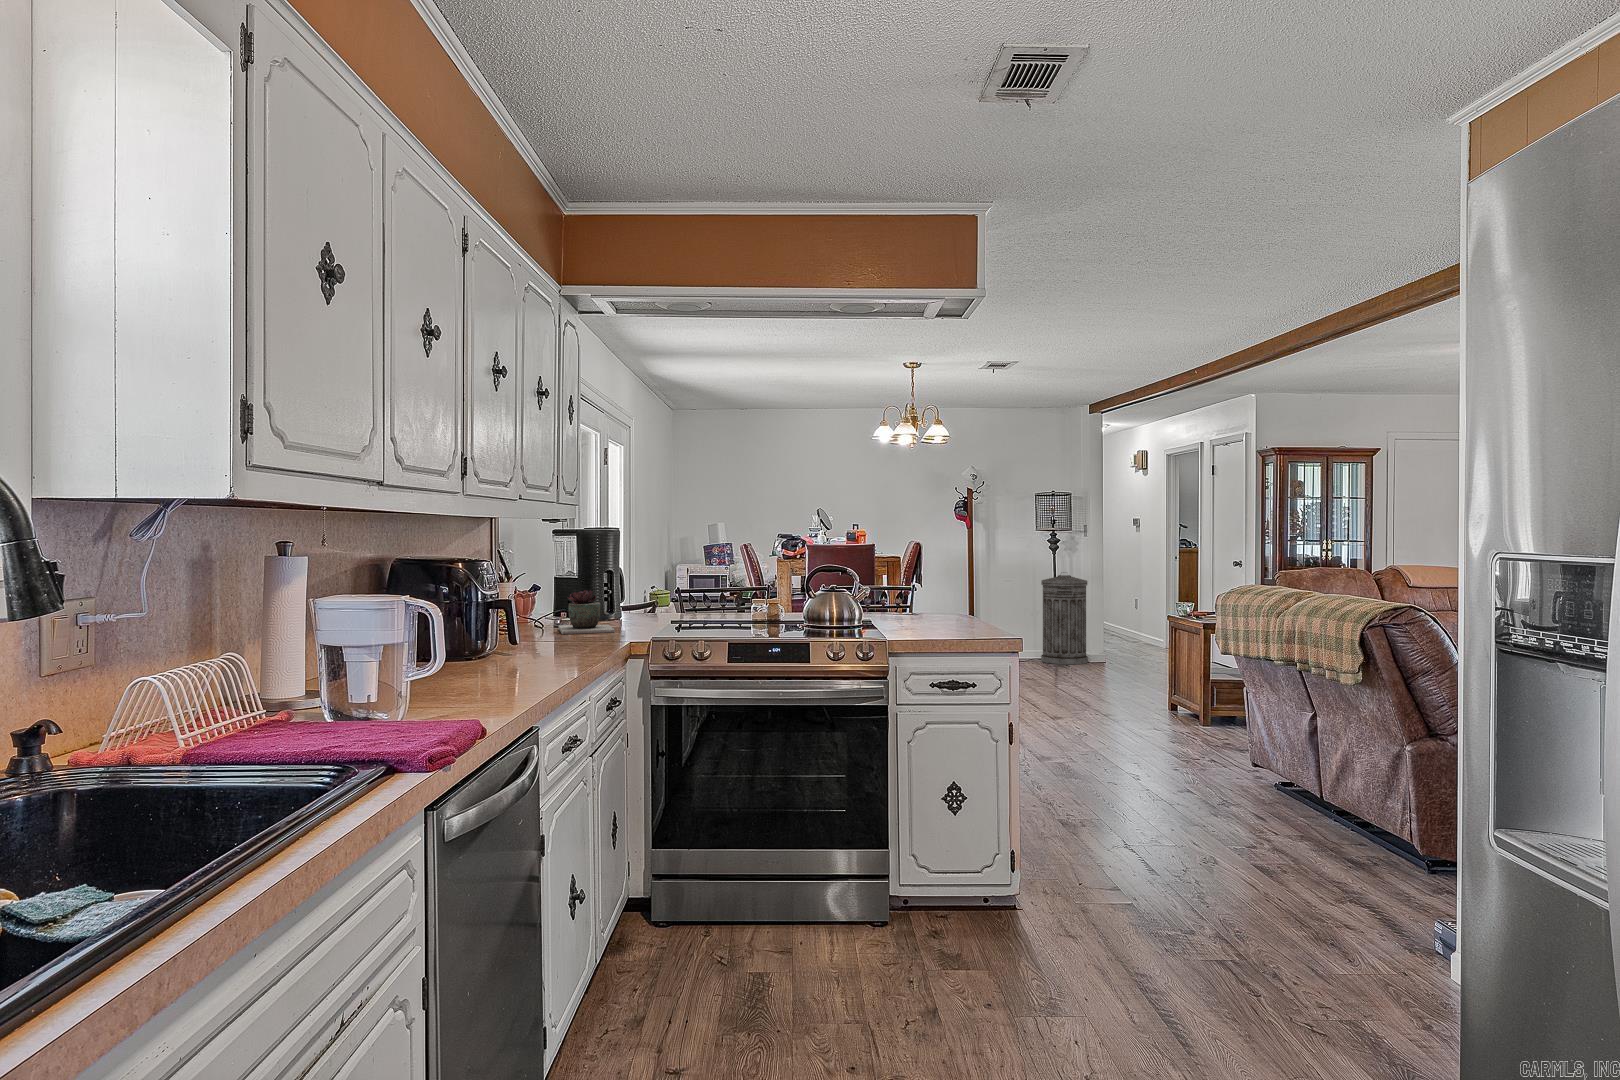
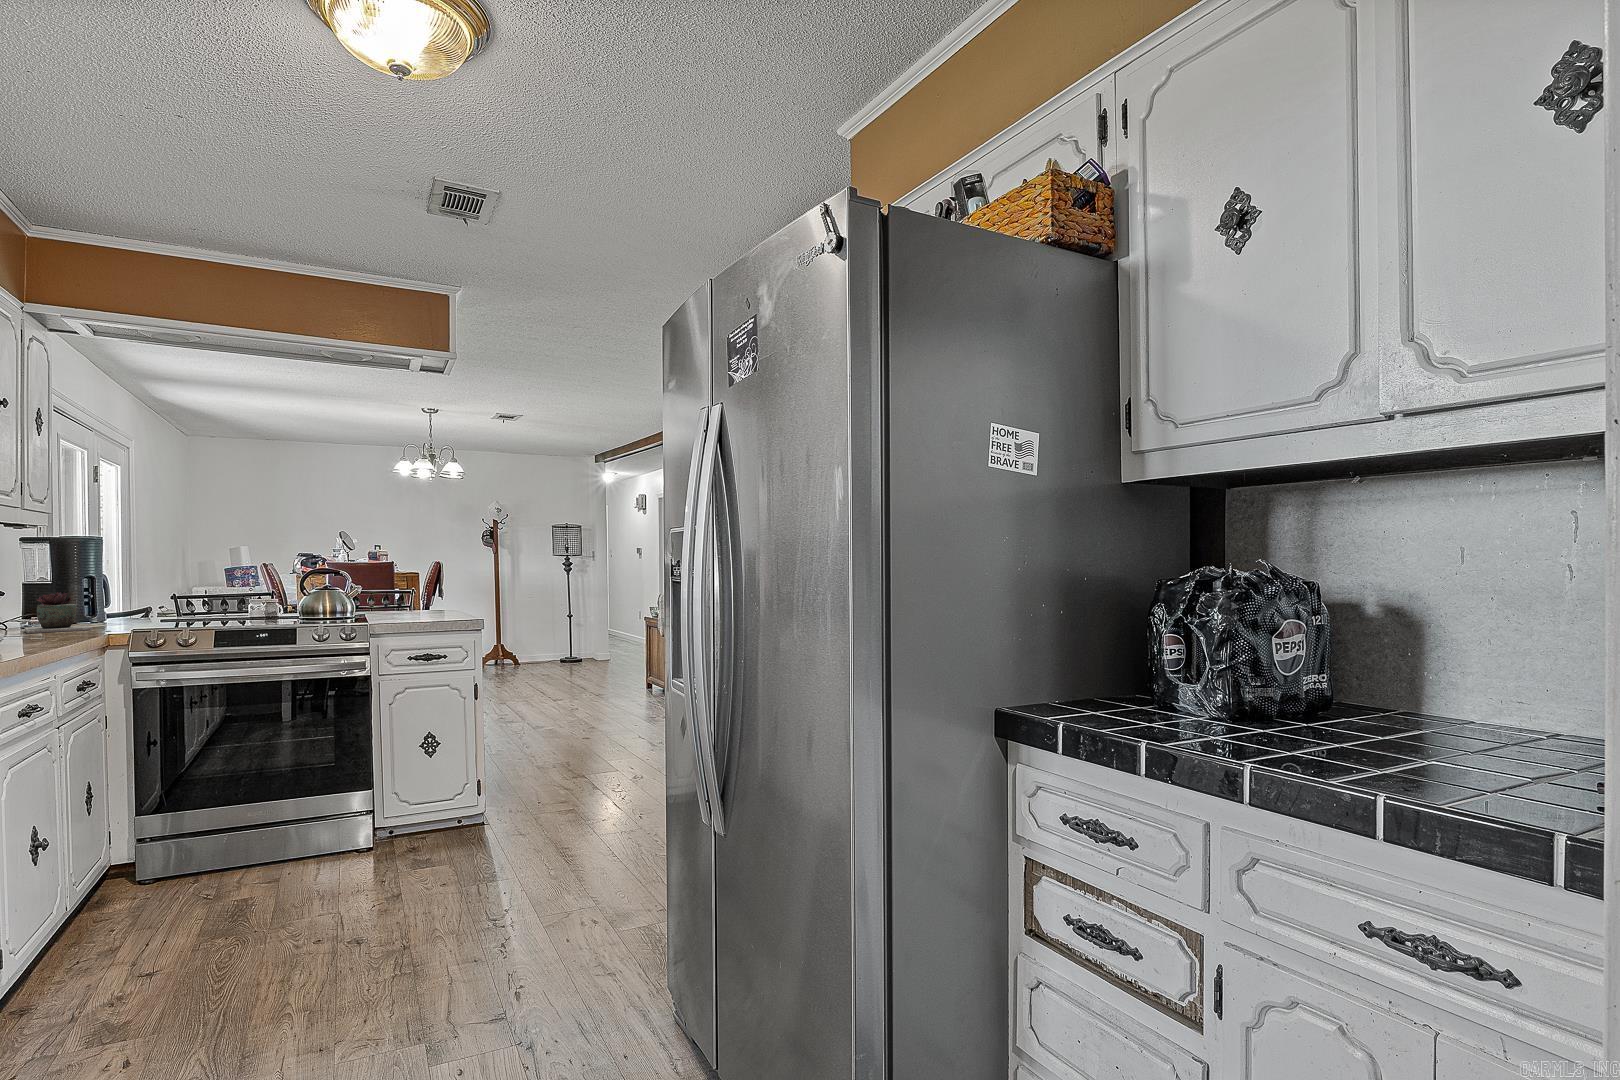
trash can: present [1041,575,1088,664] -> none [556,588,594,661]

